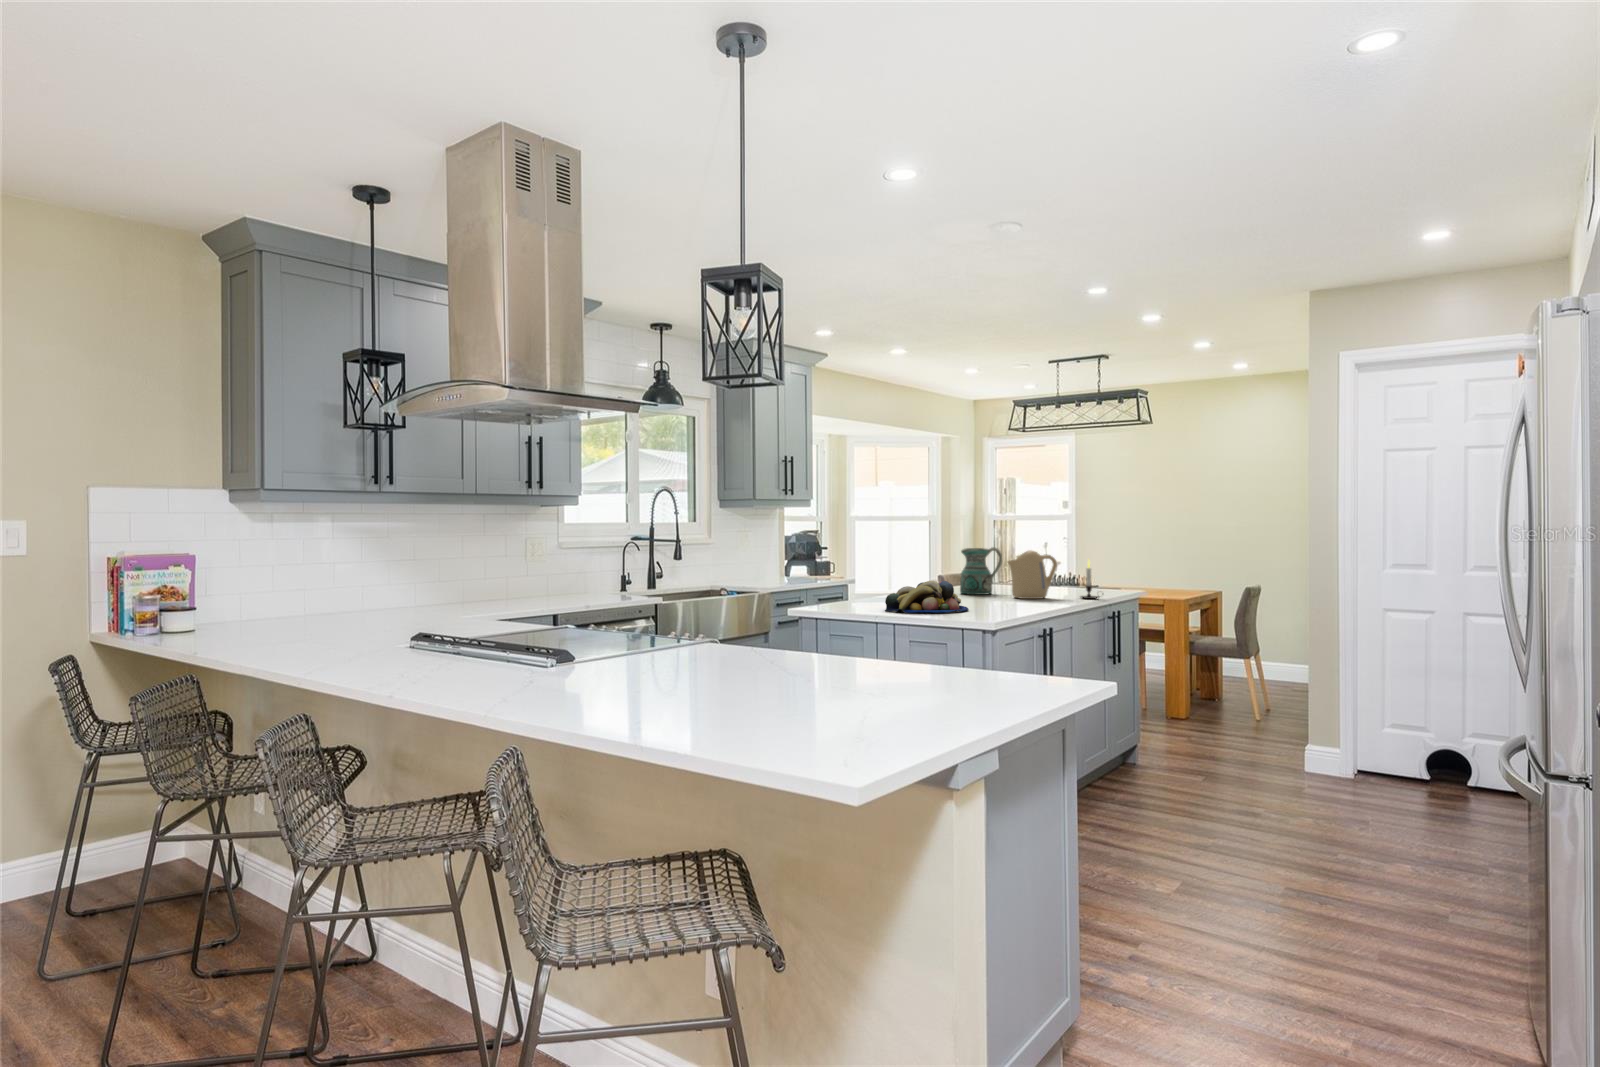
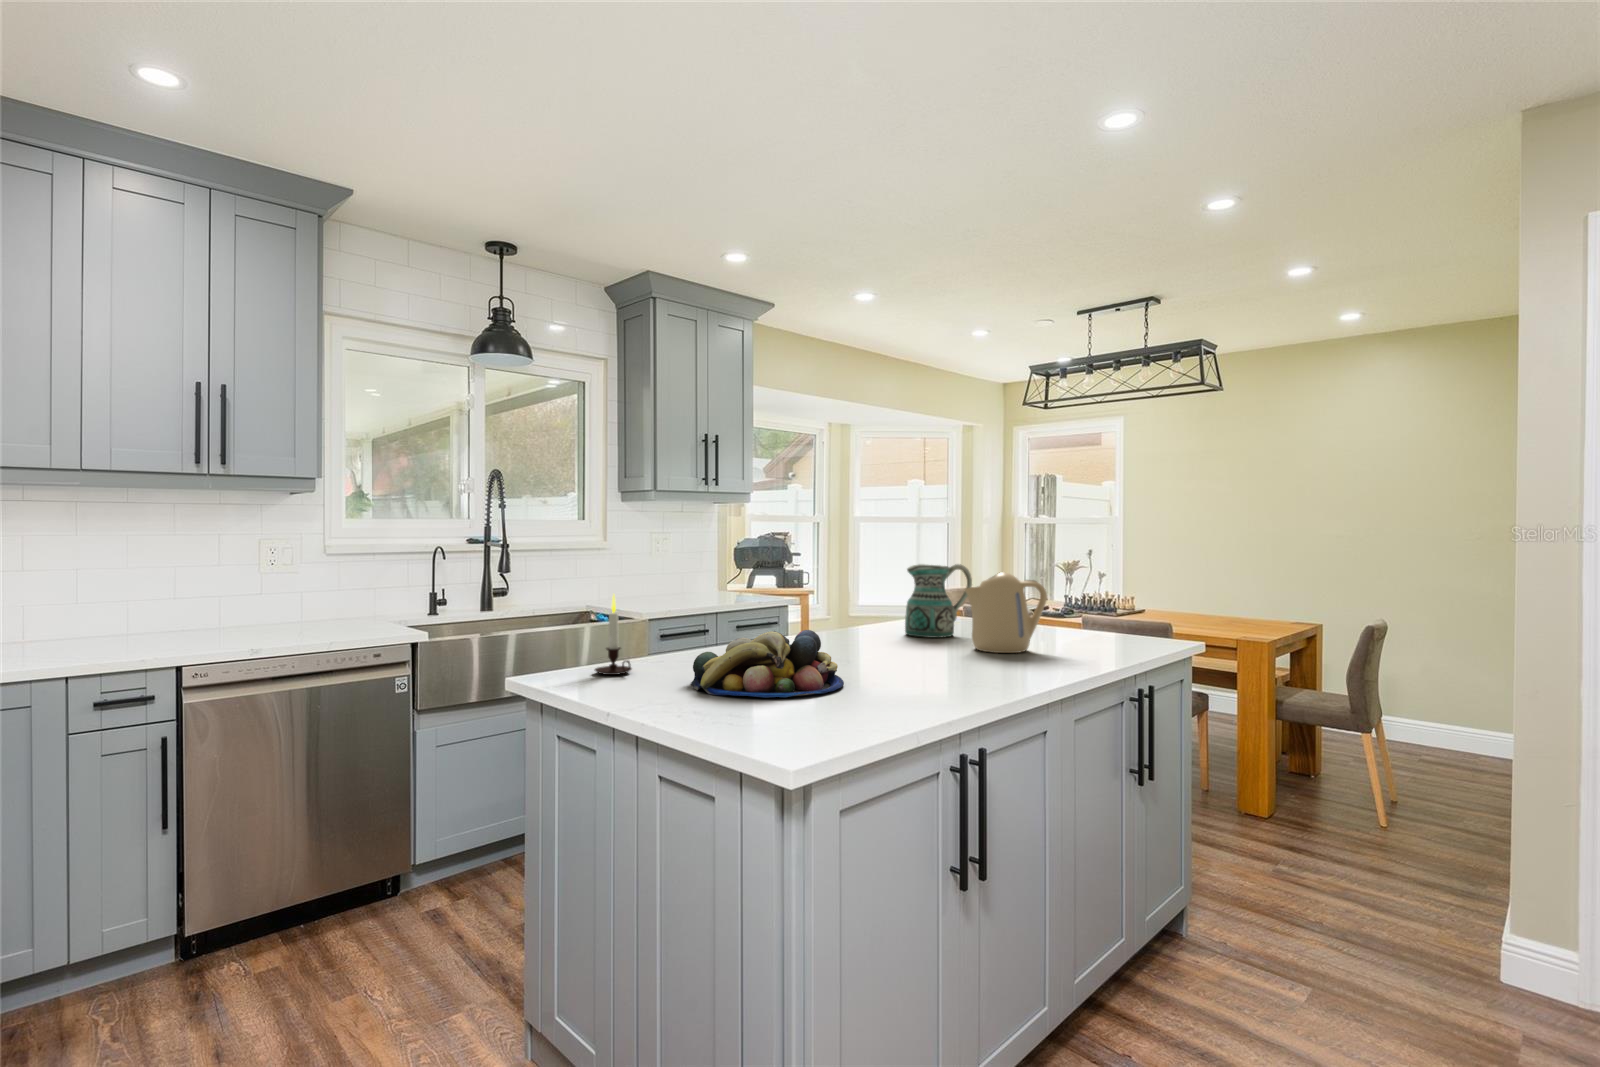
candle: present [1080,561,1100,599] -> present [595,595,632,675]

